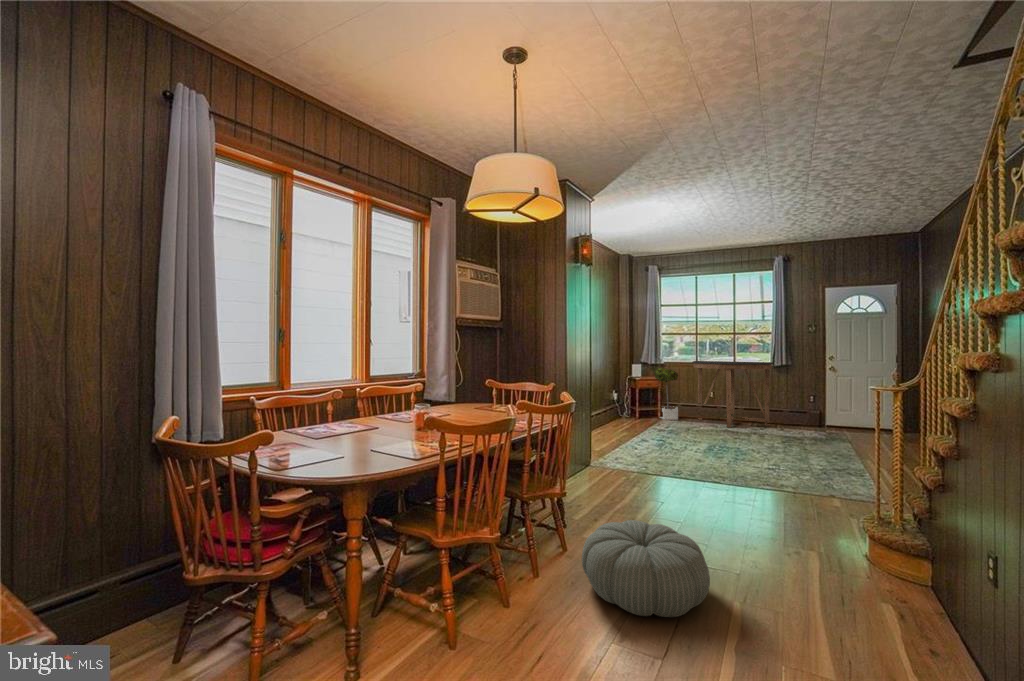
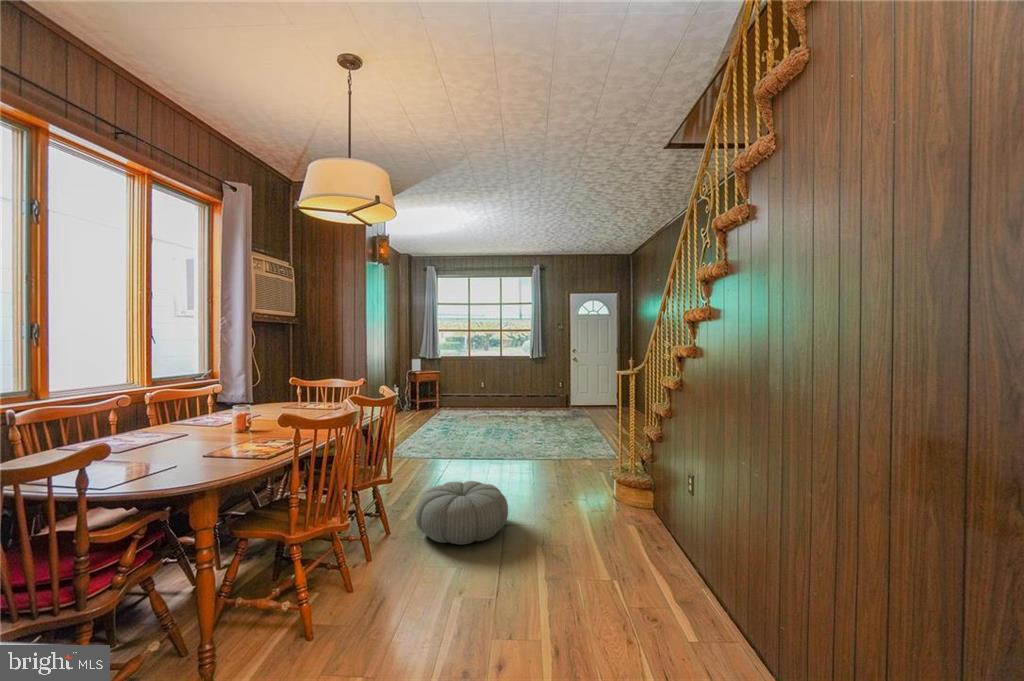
console table: present [692,361,773,428] -> none [466,355,526,411]
potted tree: present [655,368,678,420] -> none [433,362,454,409]

